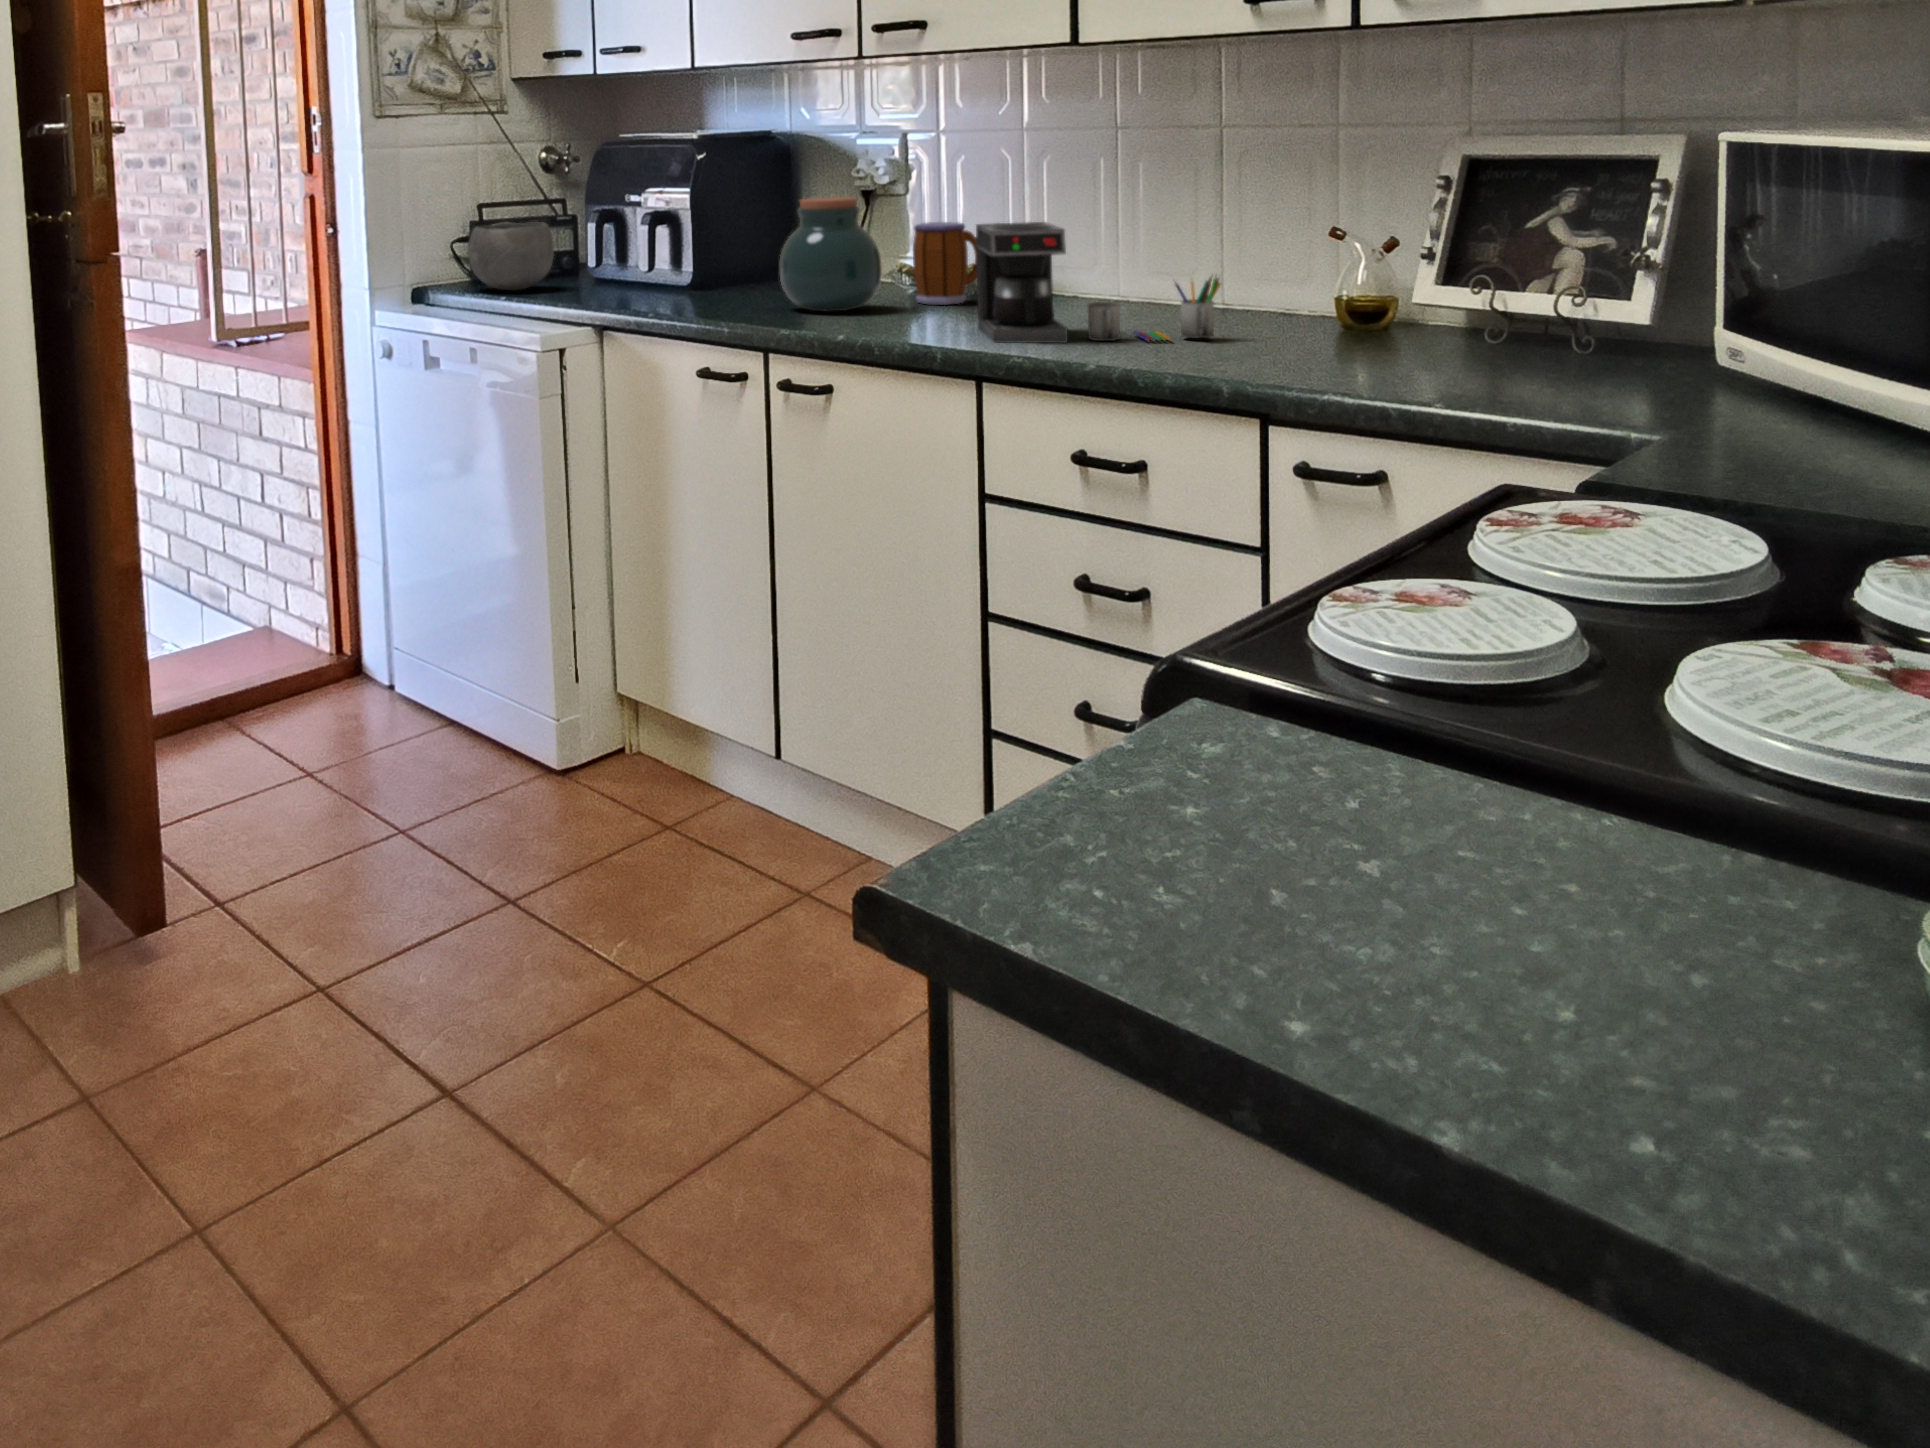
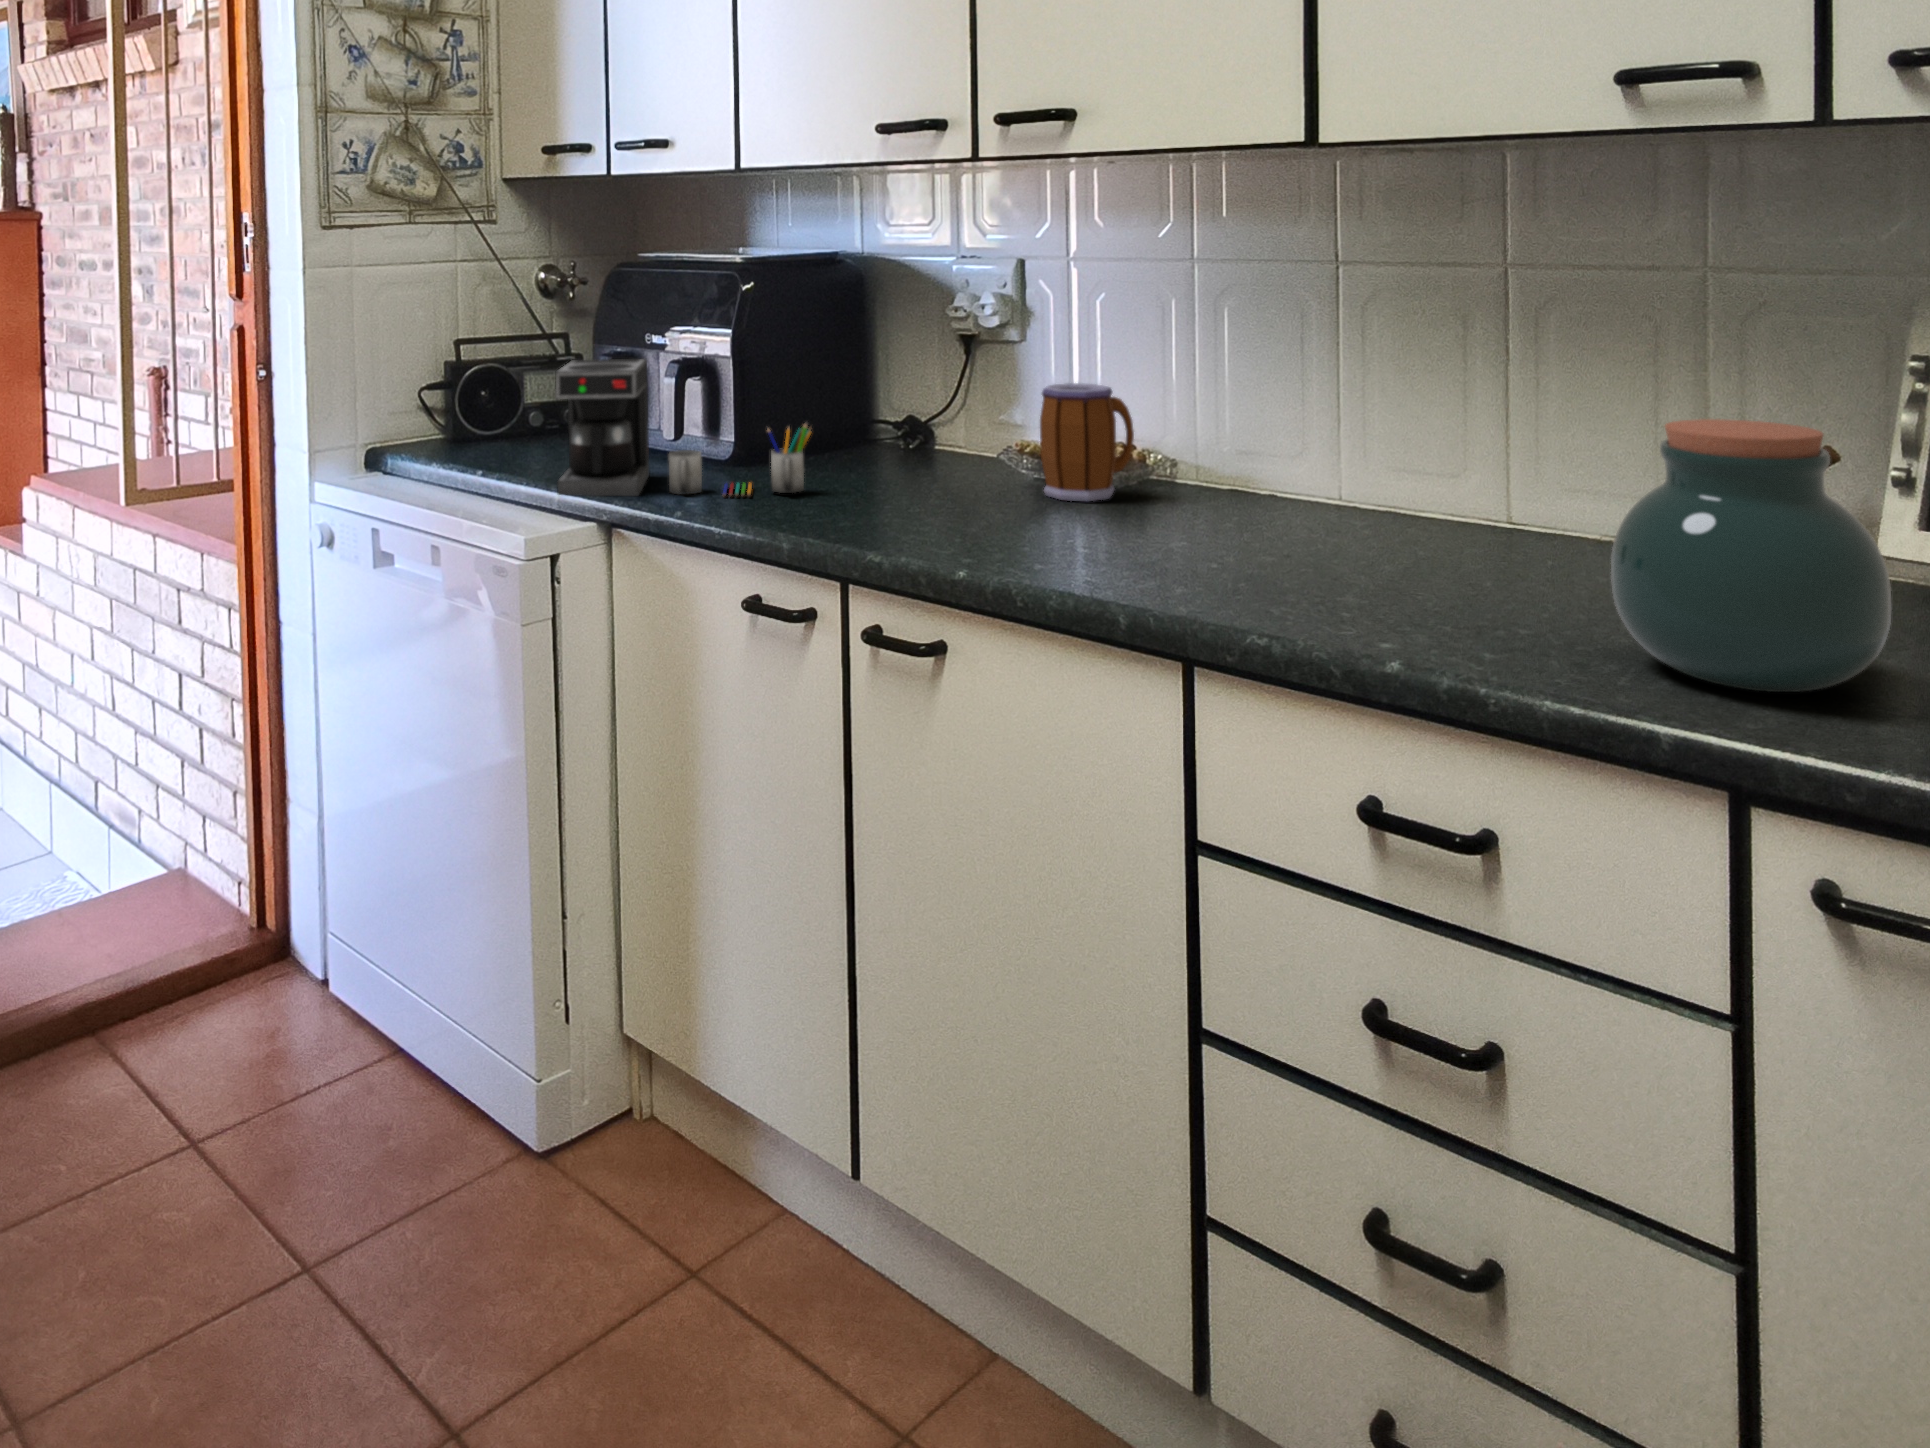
jar: present [780,197,882,311] -> present [1611,419,1891,692]
coffee maker: present [976,222,1221,343] -> present [555,359,812,496]
ceramic bowl: present [468,223,554,291] -> none [435,369,549,461]

